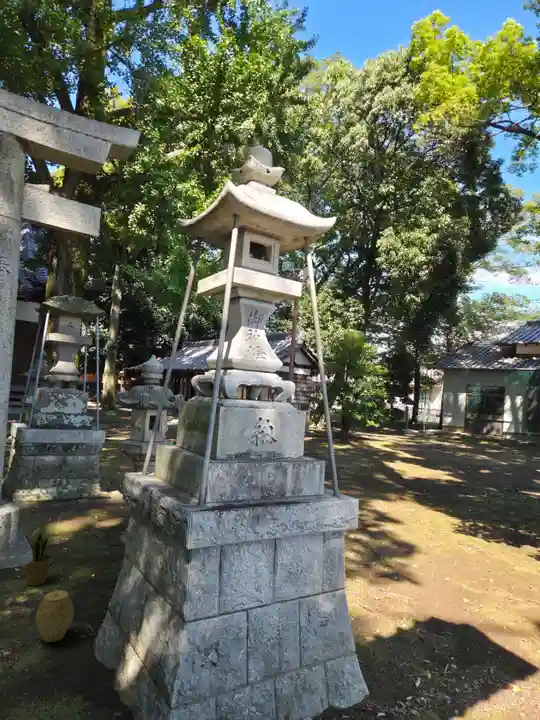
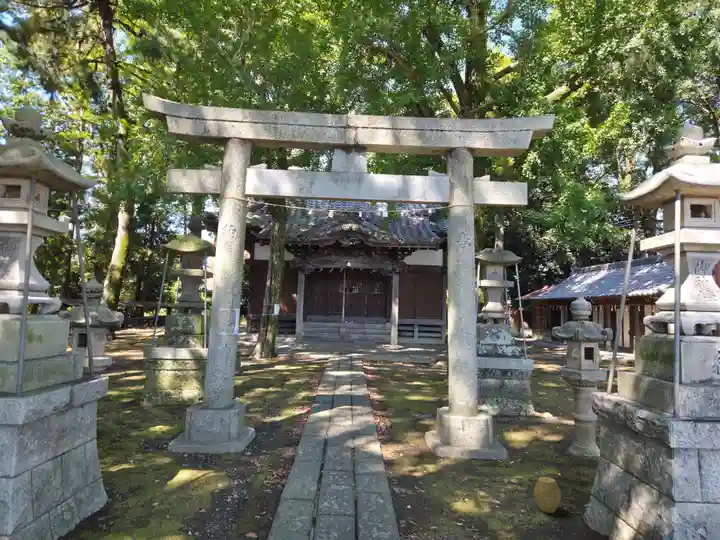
potted plant: present [25,533,54,586] -> none [506,437,526,476]

